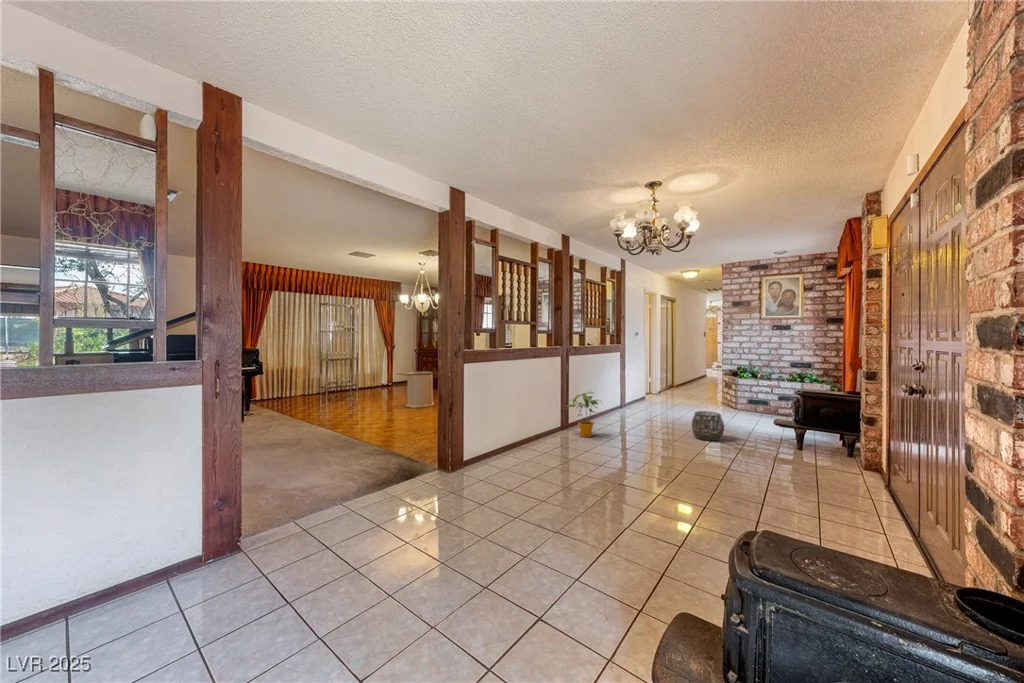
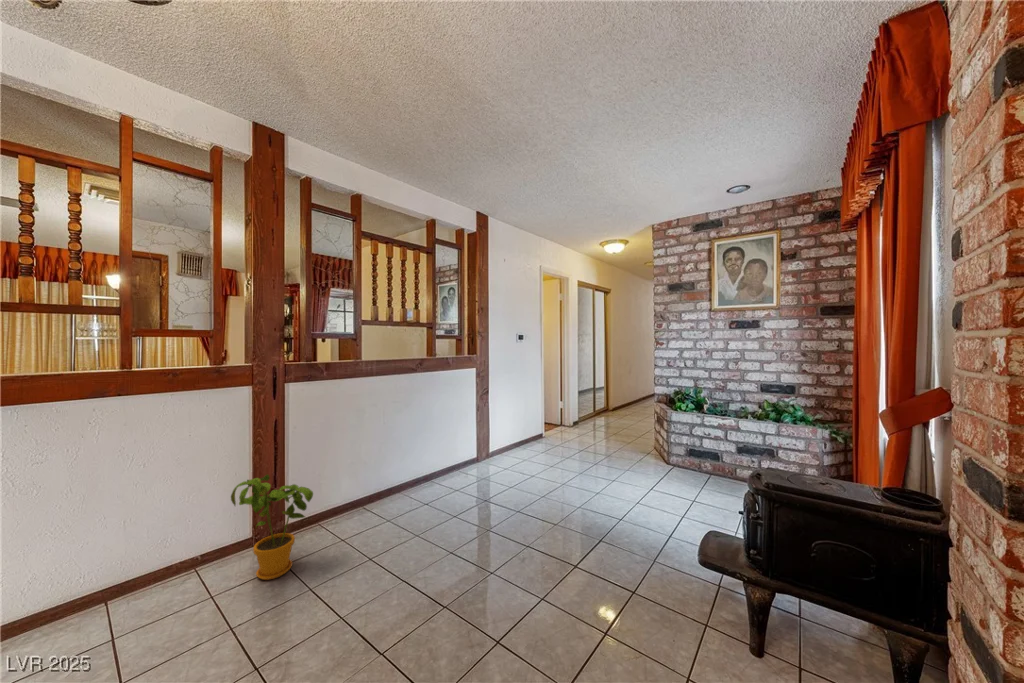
woven basket: present [692,411,724,441] -> none [506,514,577,607]

